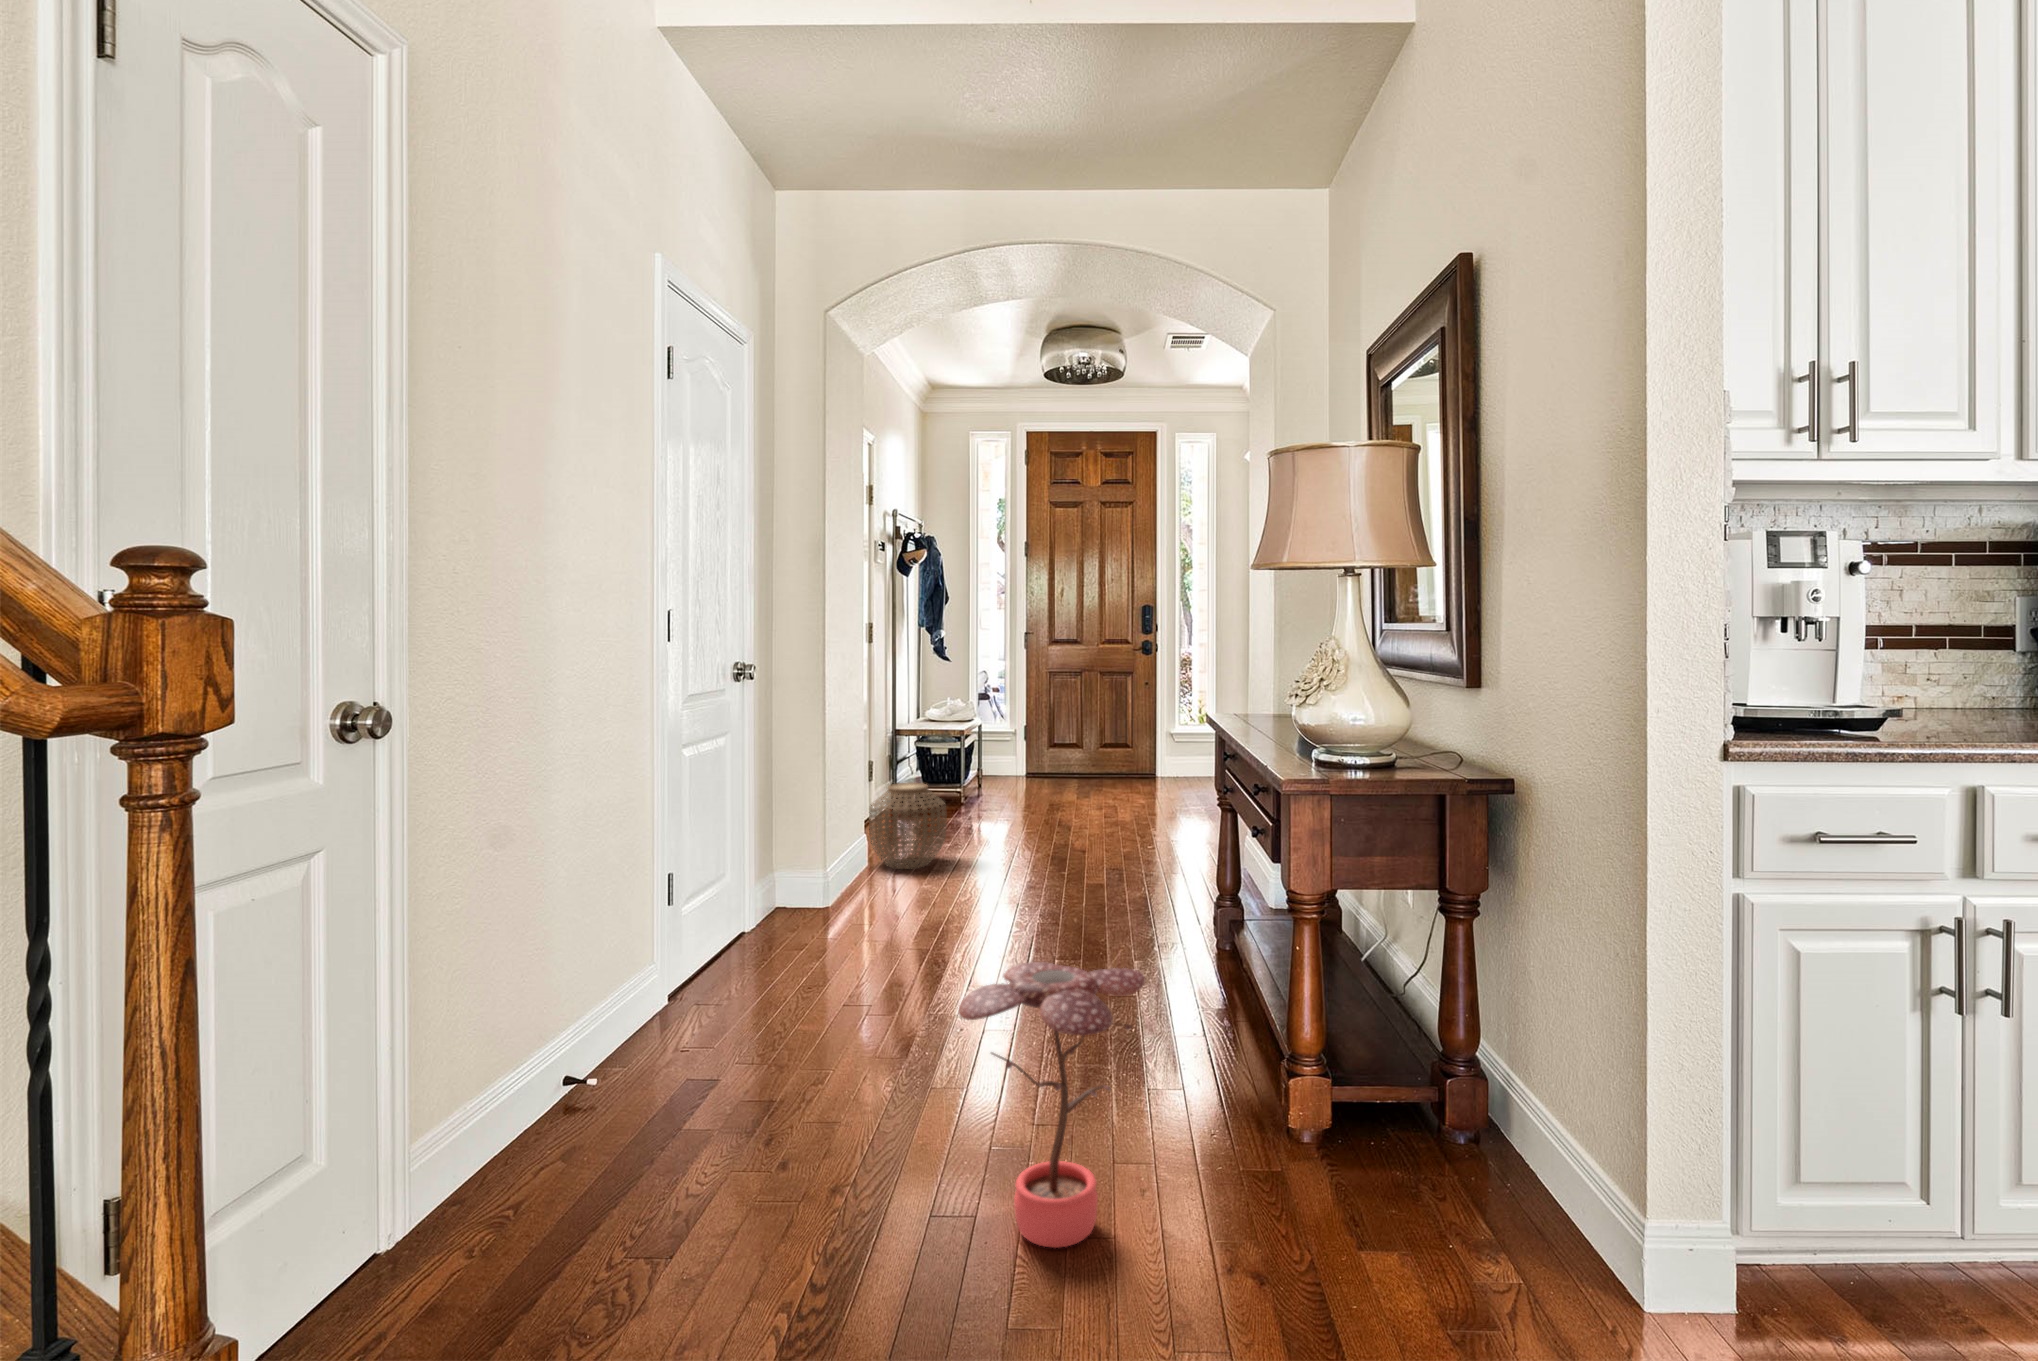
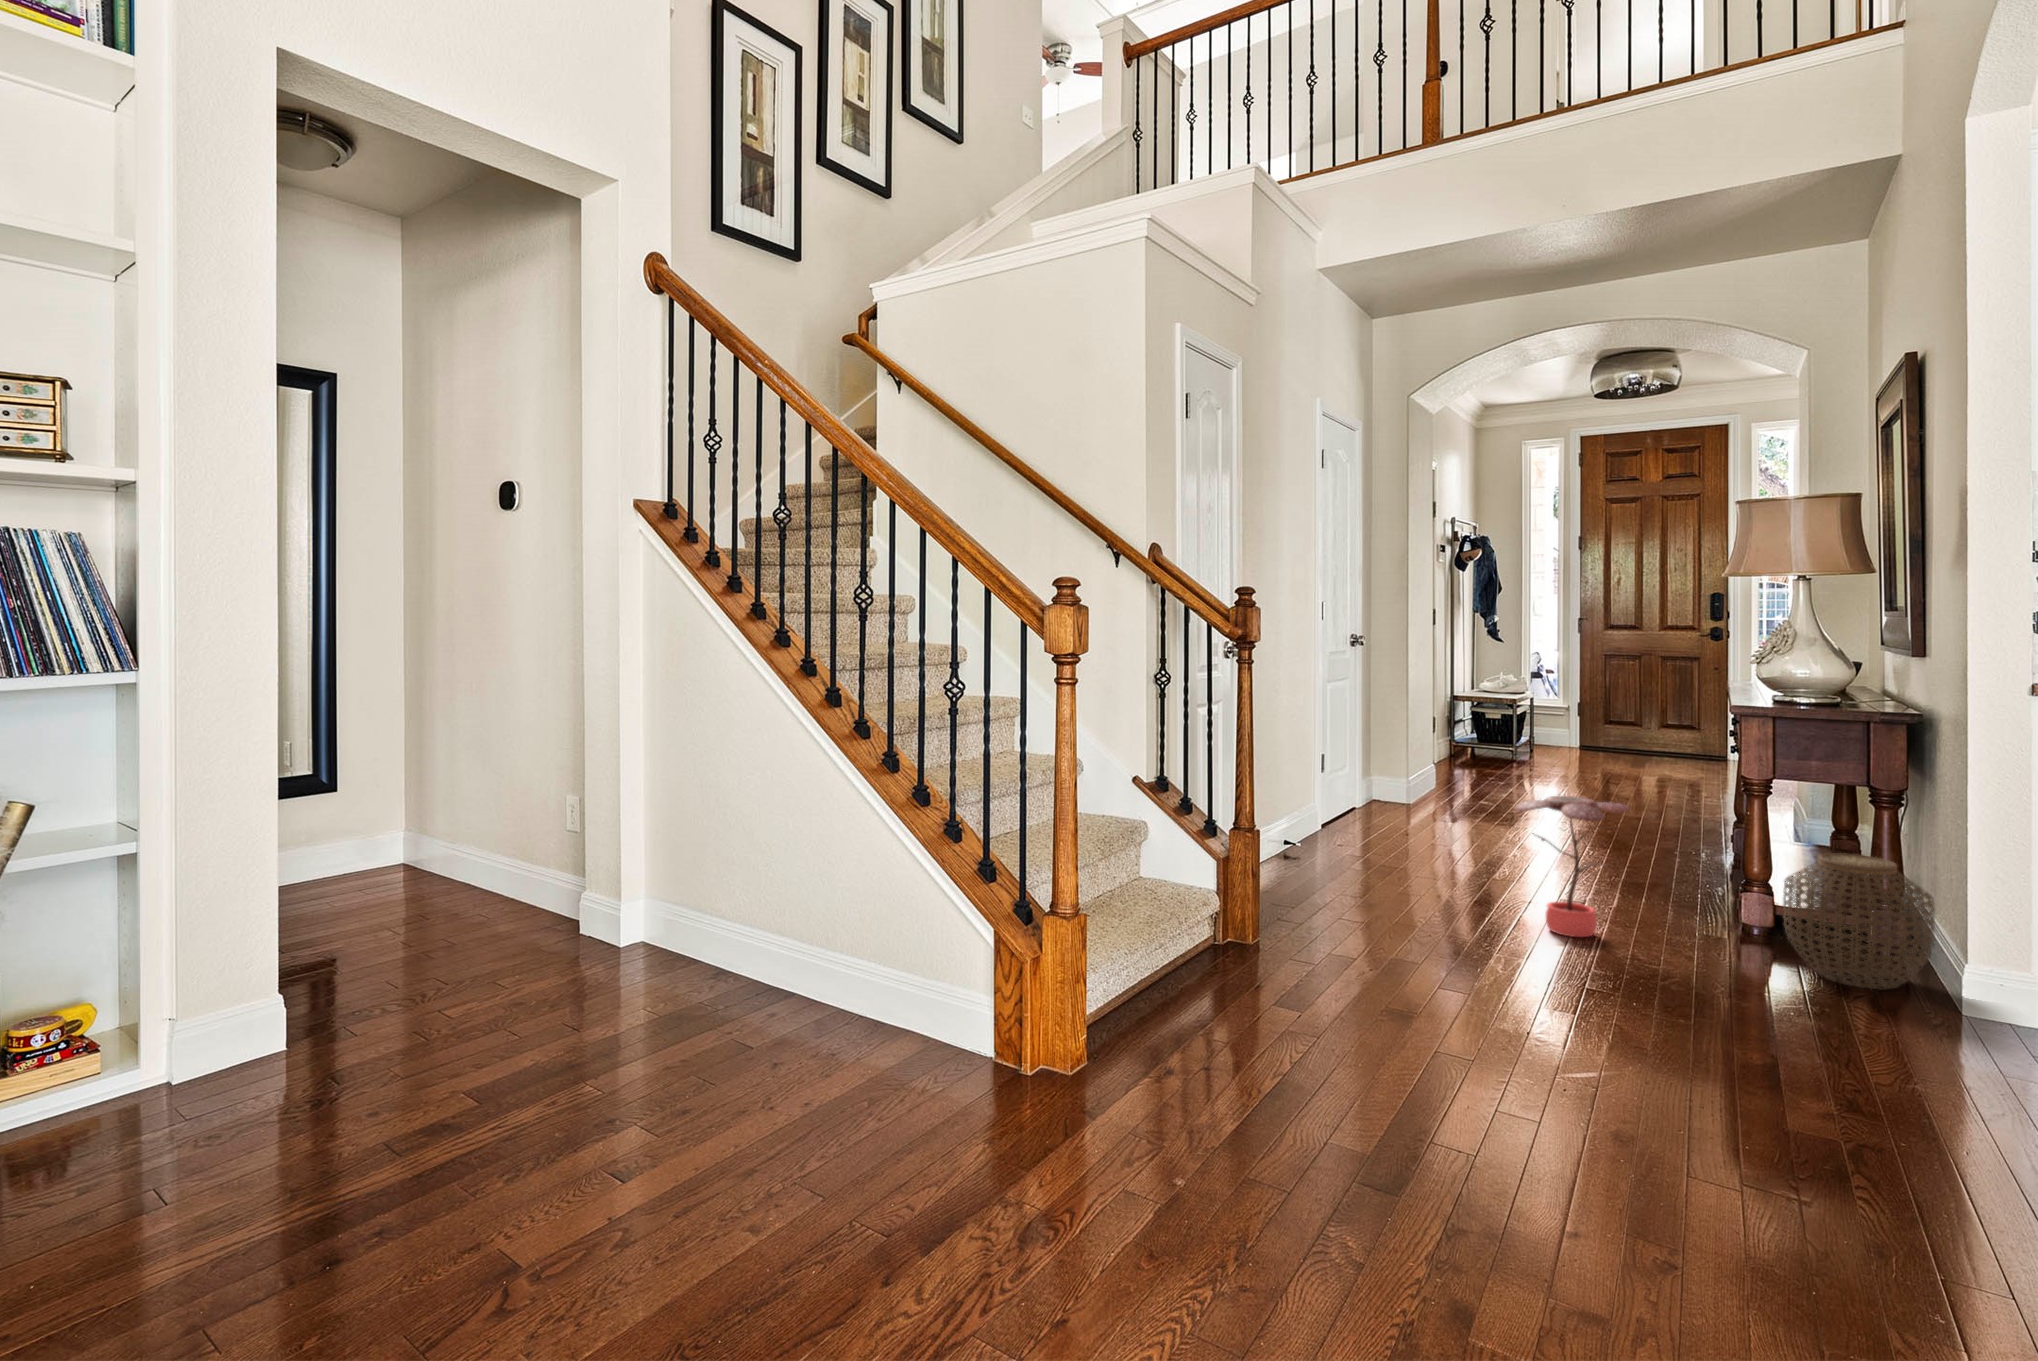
woven basket: present [869,783,946,869] -> present [1783,853,1935,989]

